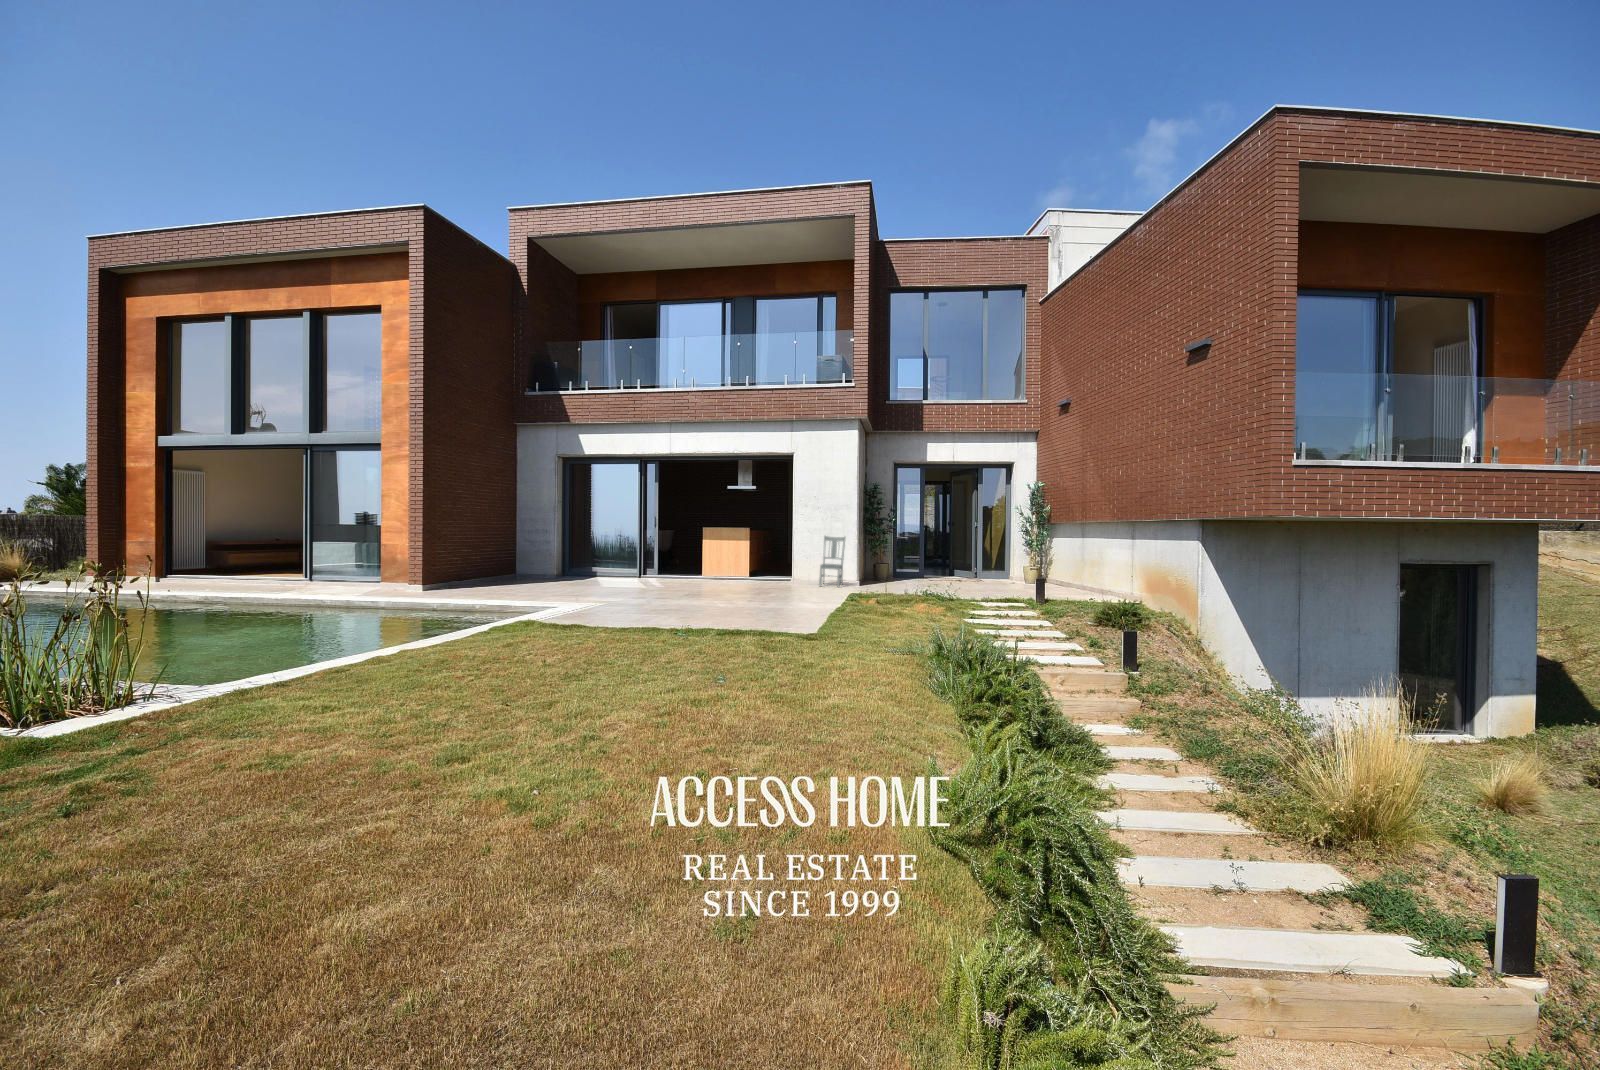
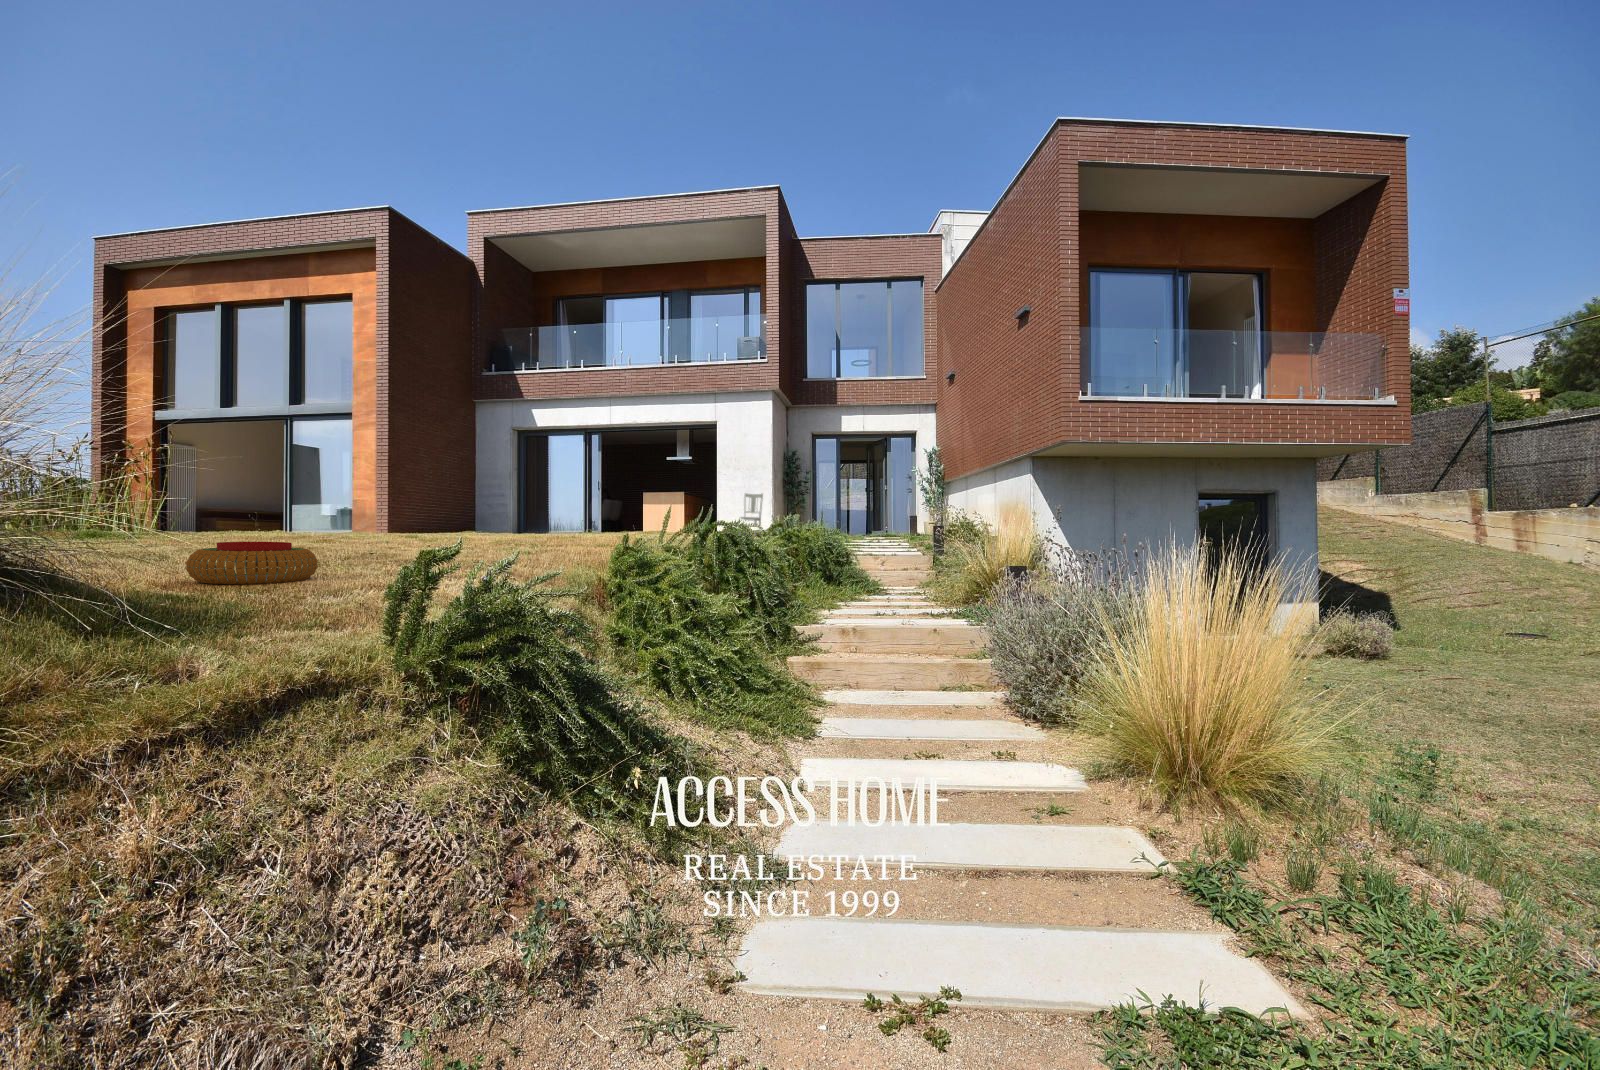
pouf: none [173,810,386,934] -> present [186,542,318,584]

